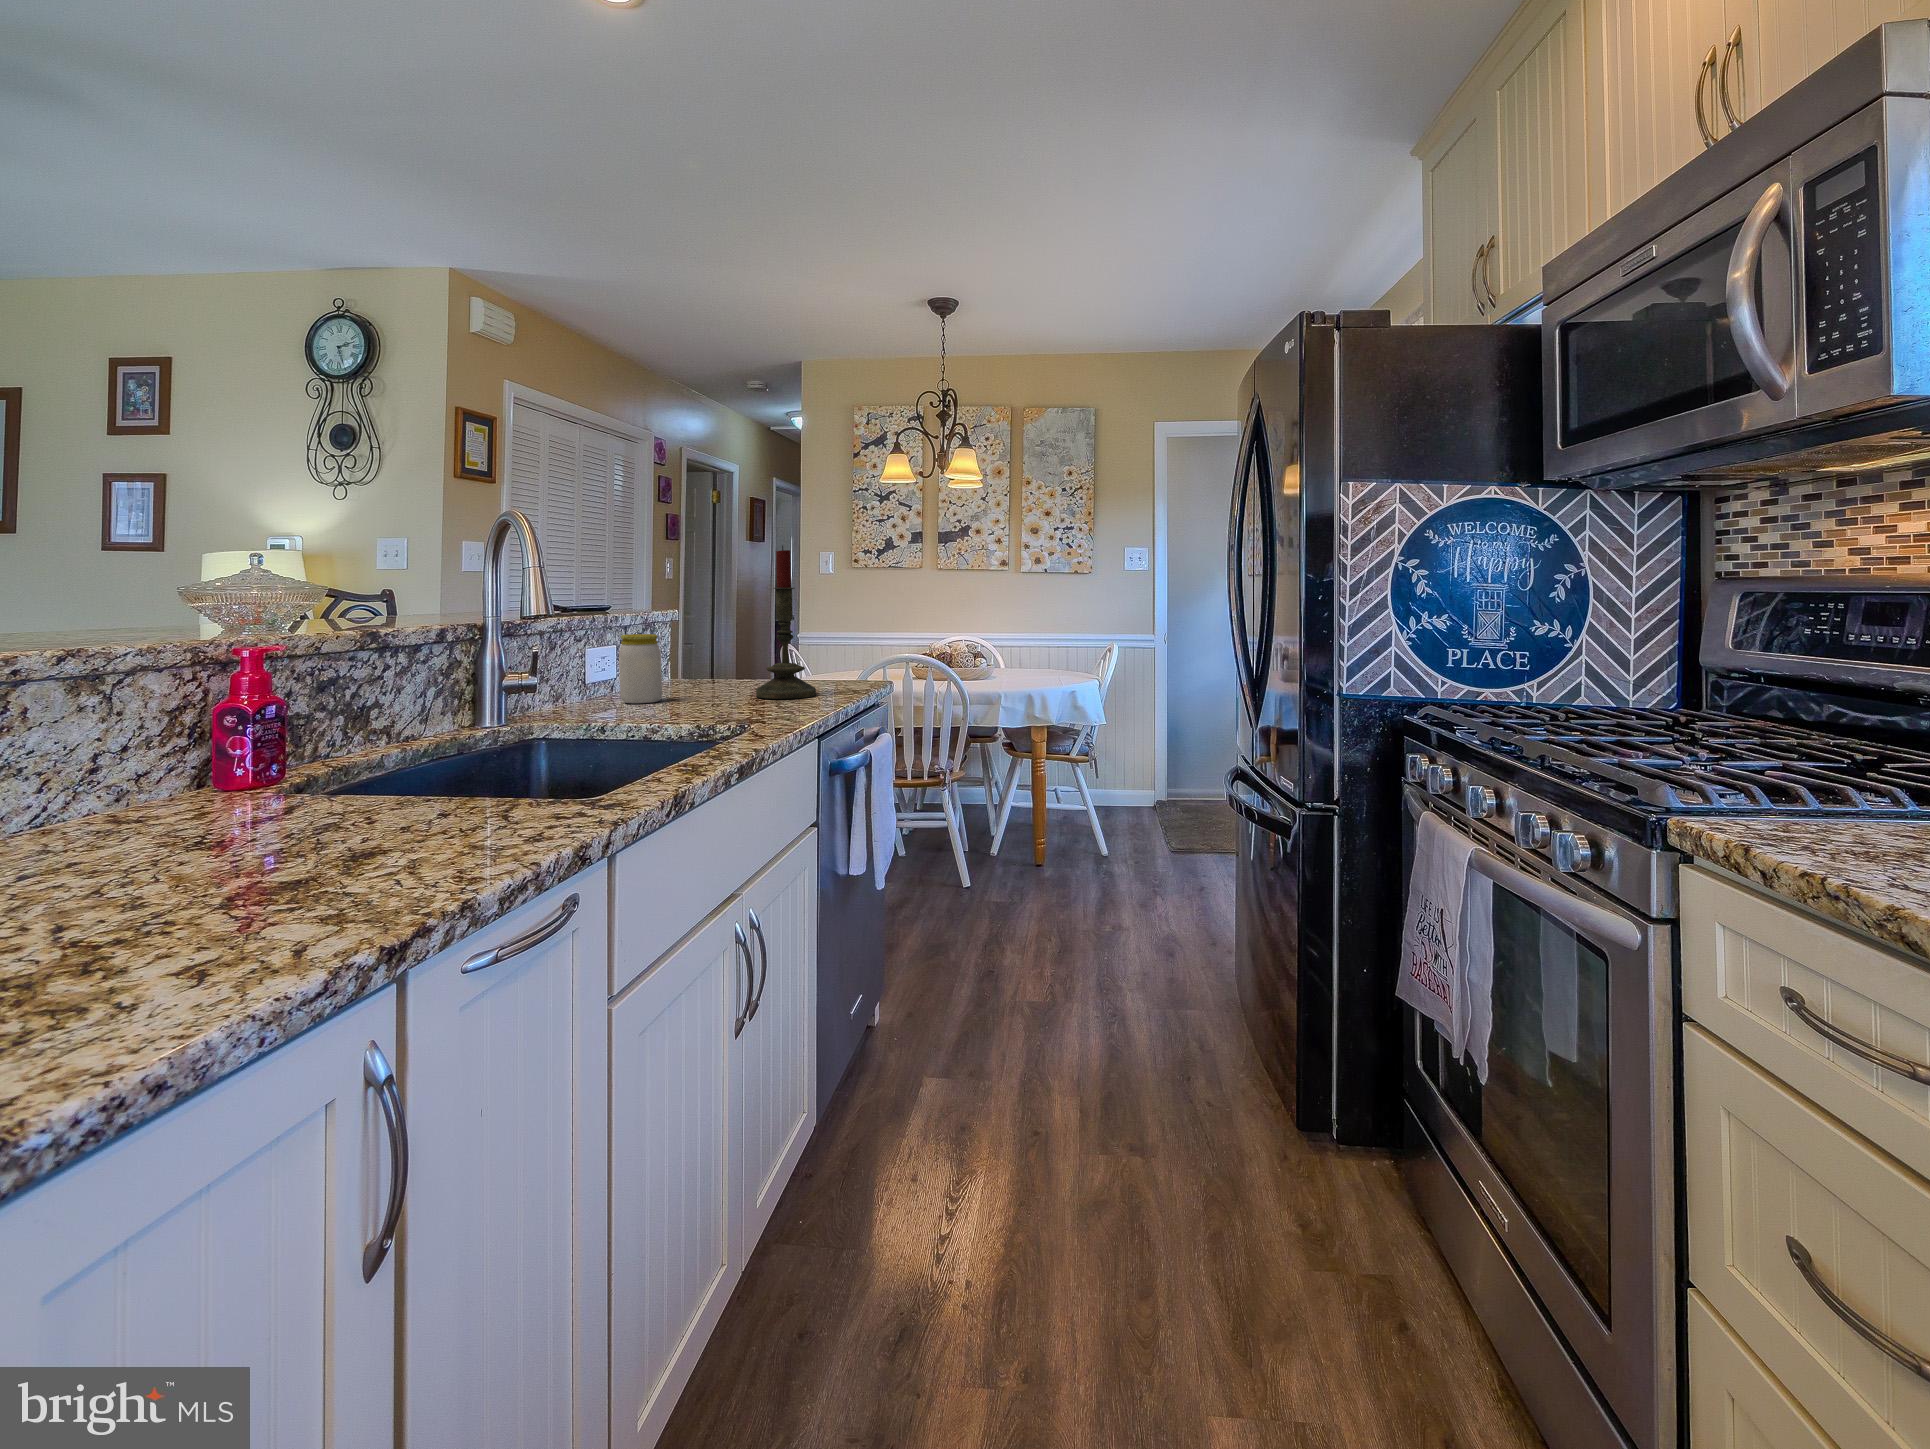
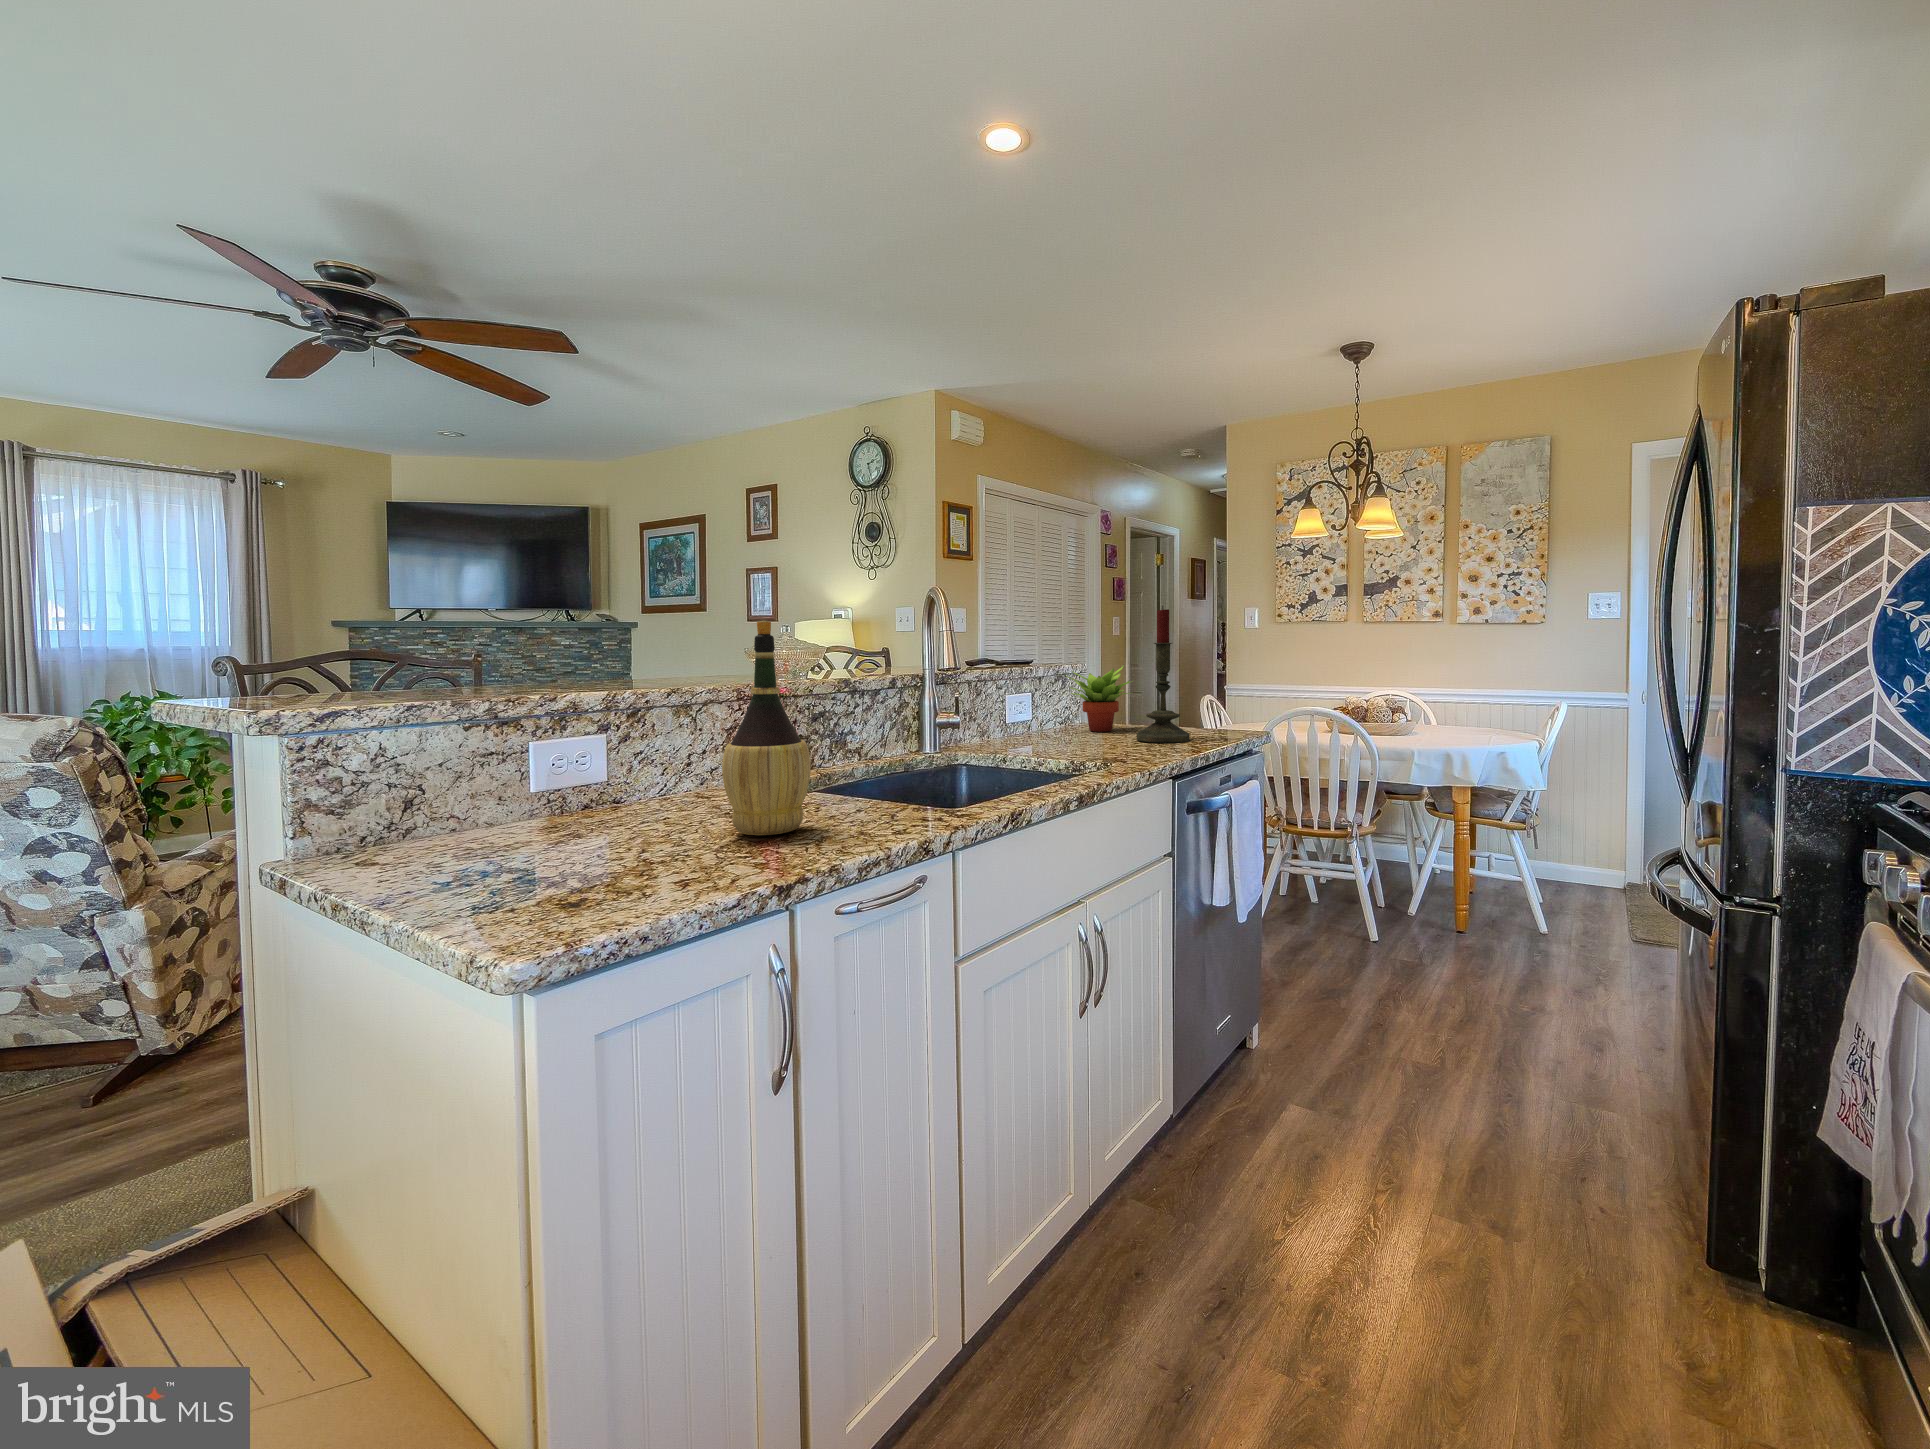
wine bottle: none [217,546,382,869] -> present [722,621,811,835]
succulent plant: none [660,613,743,690] -> present [1065,665,1133,732]
jar: present [619,634,662,703] -> none [1029,683,1061,740]

